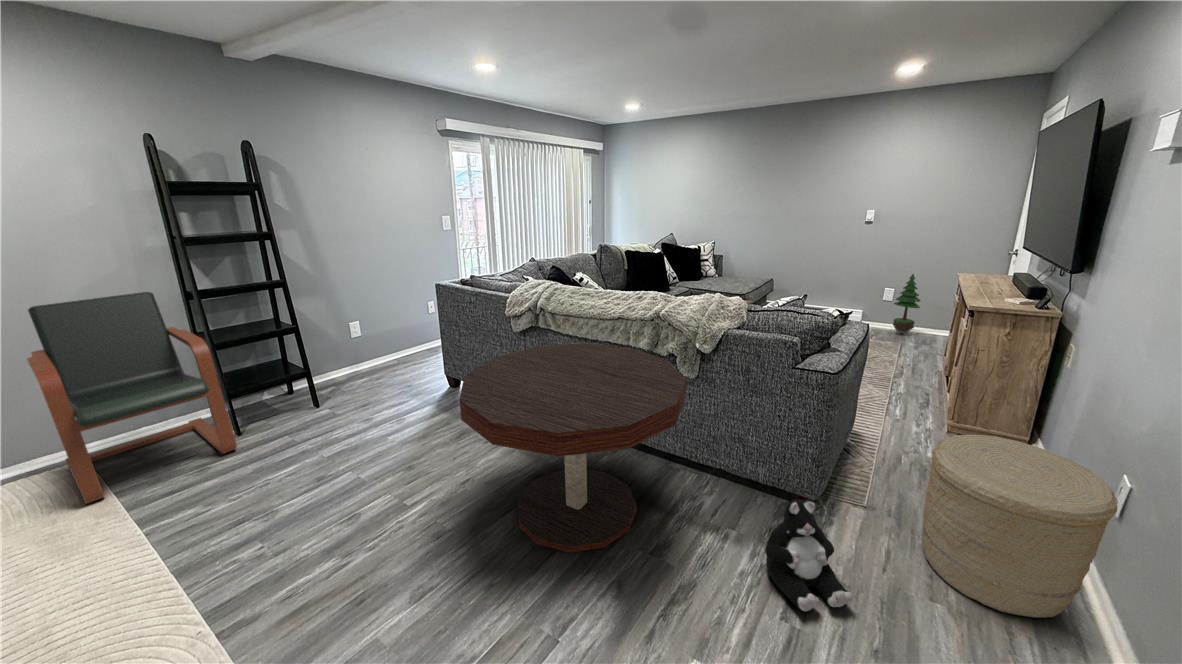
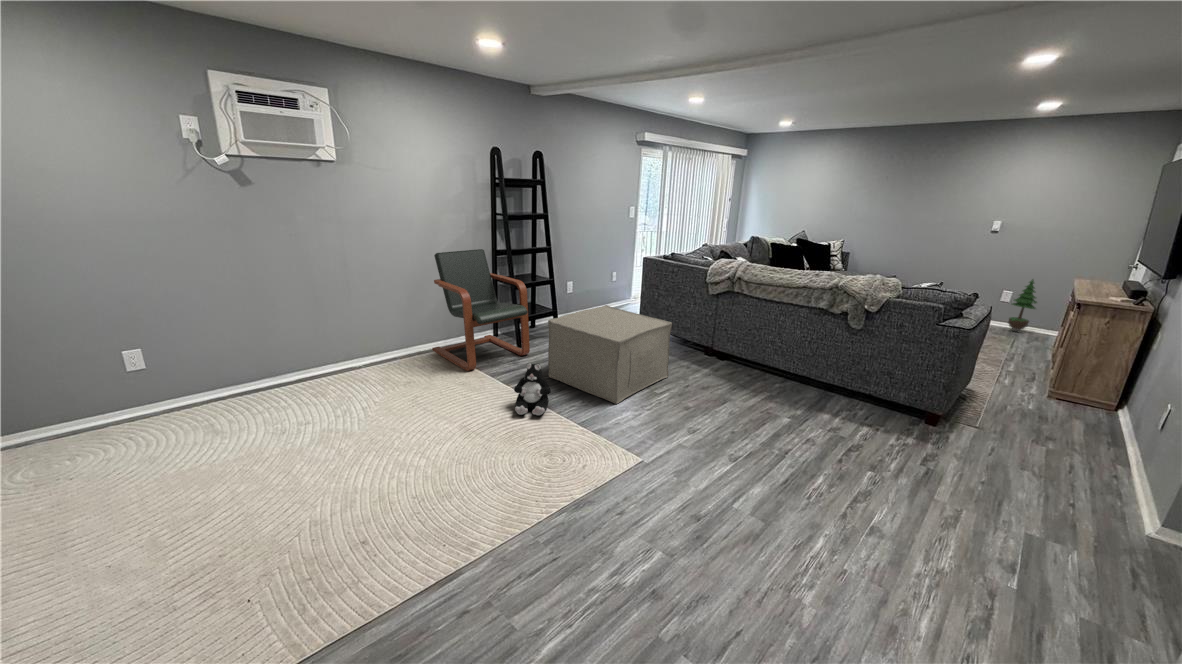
coffee table: present [459,343,686,553] -> none [712,302,862,424]
ottoman: none [207,363,441,548] -> present [548,305,672,404]
woven basket: present [922,434,1118,618] -> none [1018,377,1157,485]
plush toy: present [765,499,853,611] -> present [514,363,551,416]

